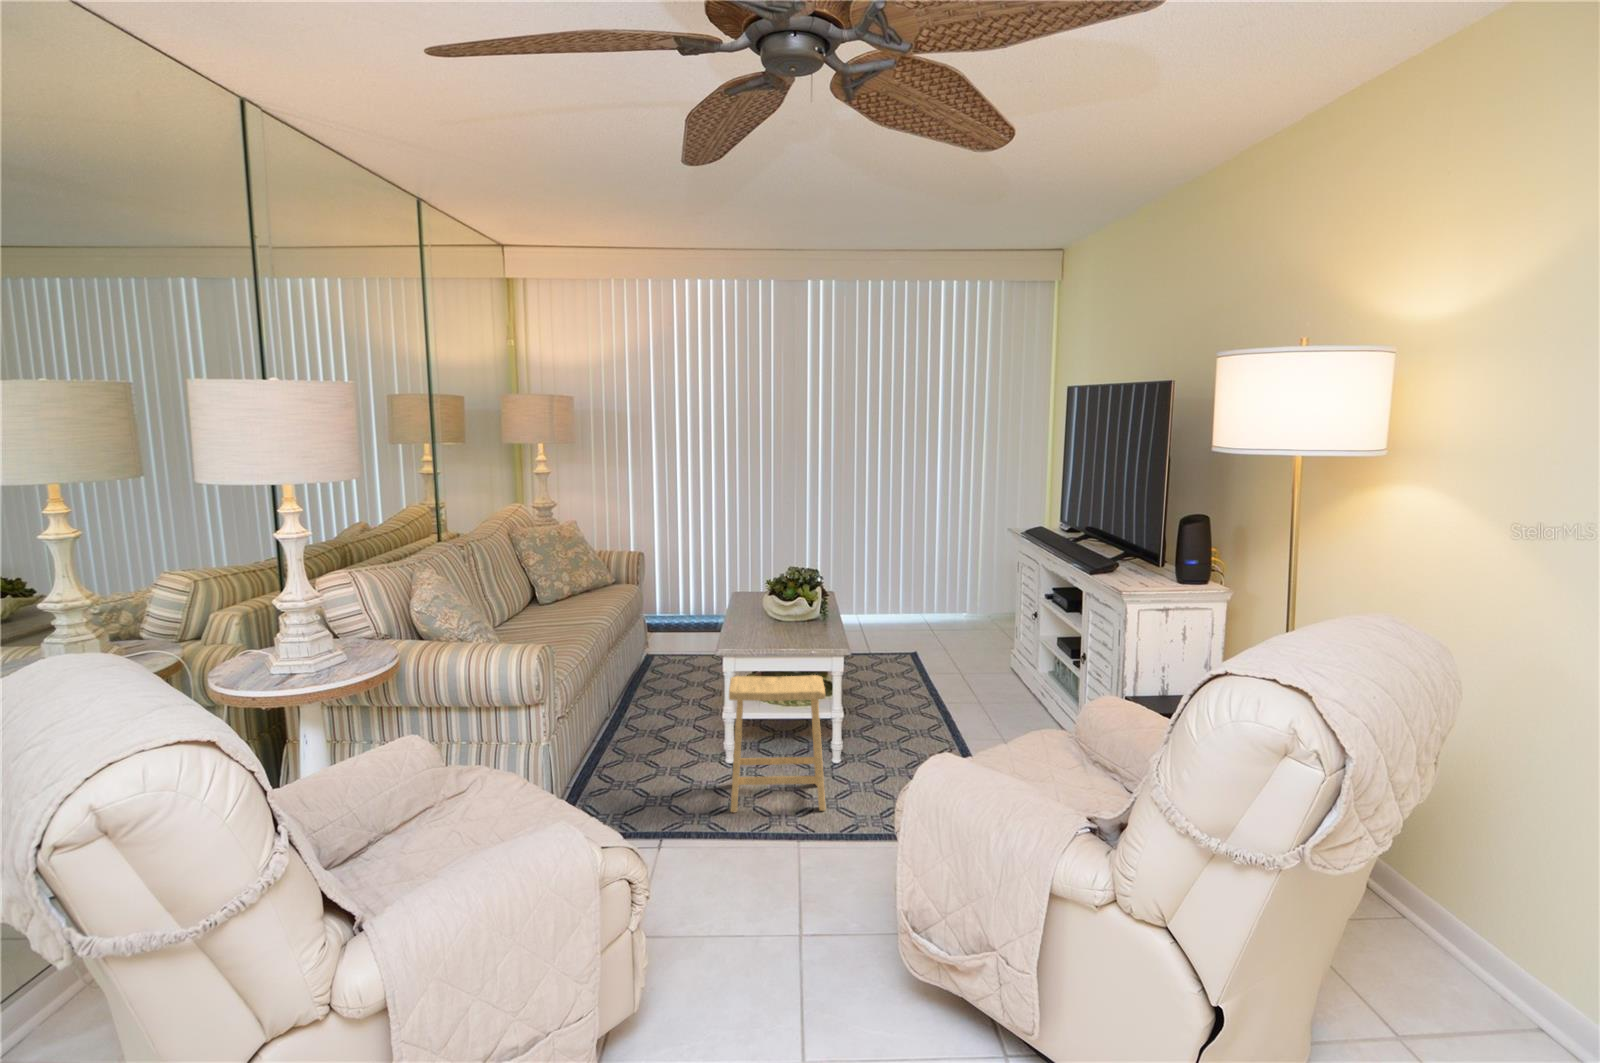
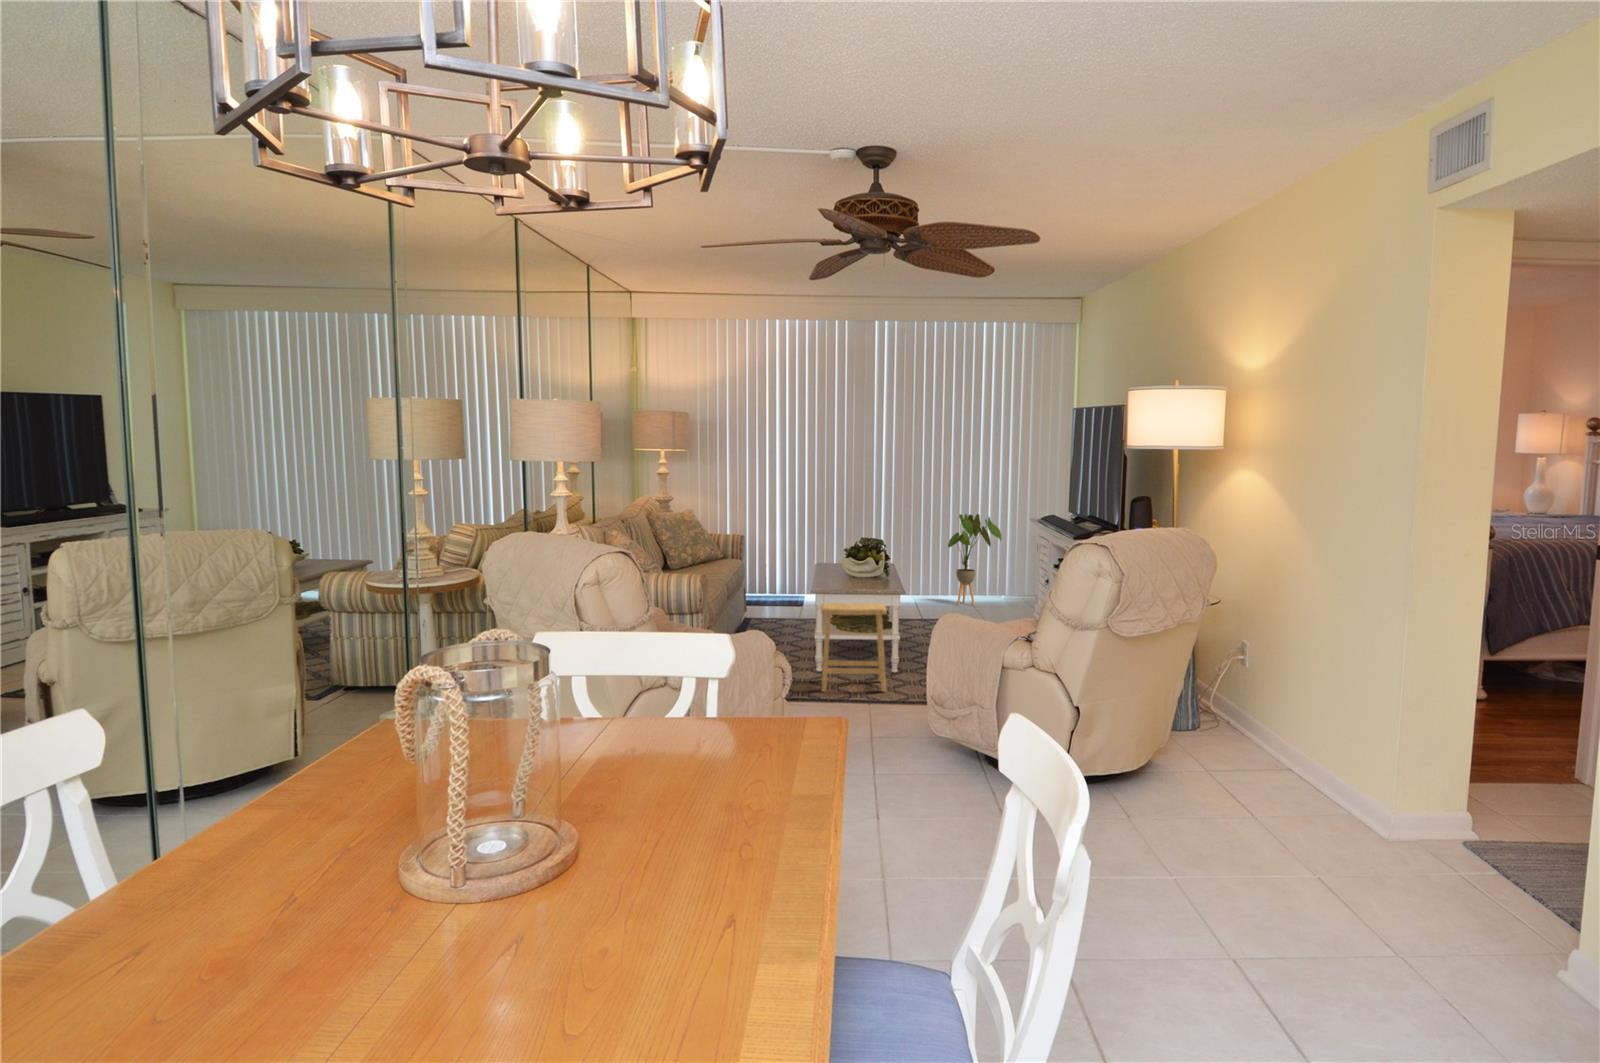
house plant: none [898,519,963,629] -> present [948,514,1002,605]

